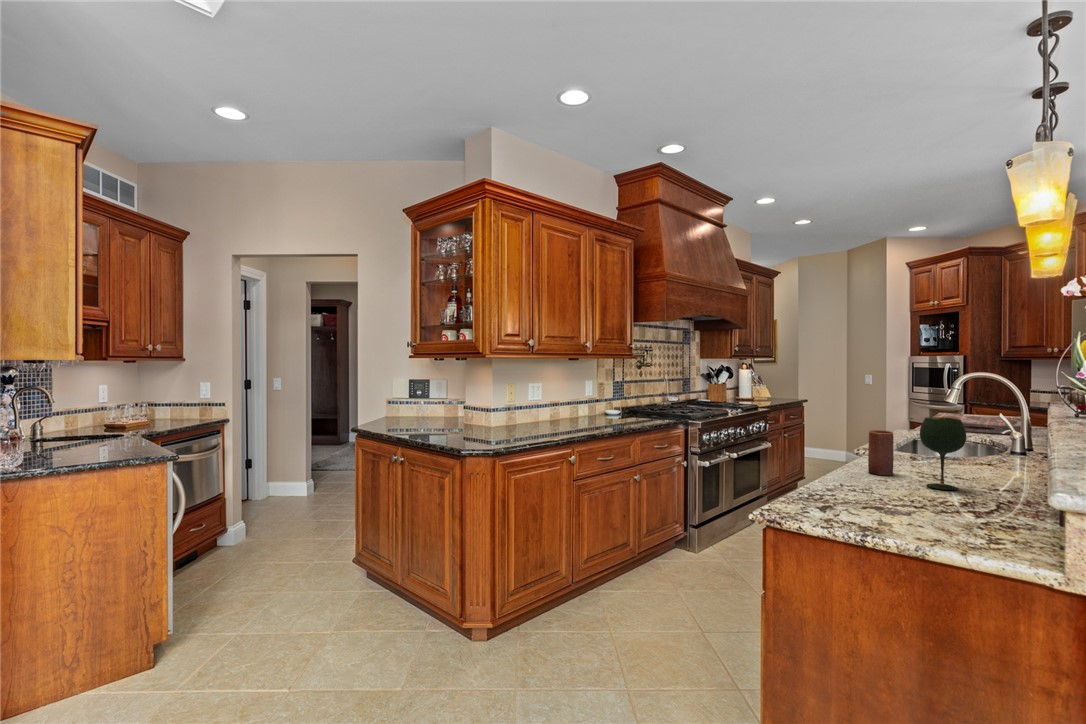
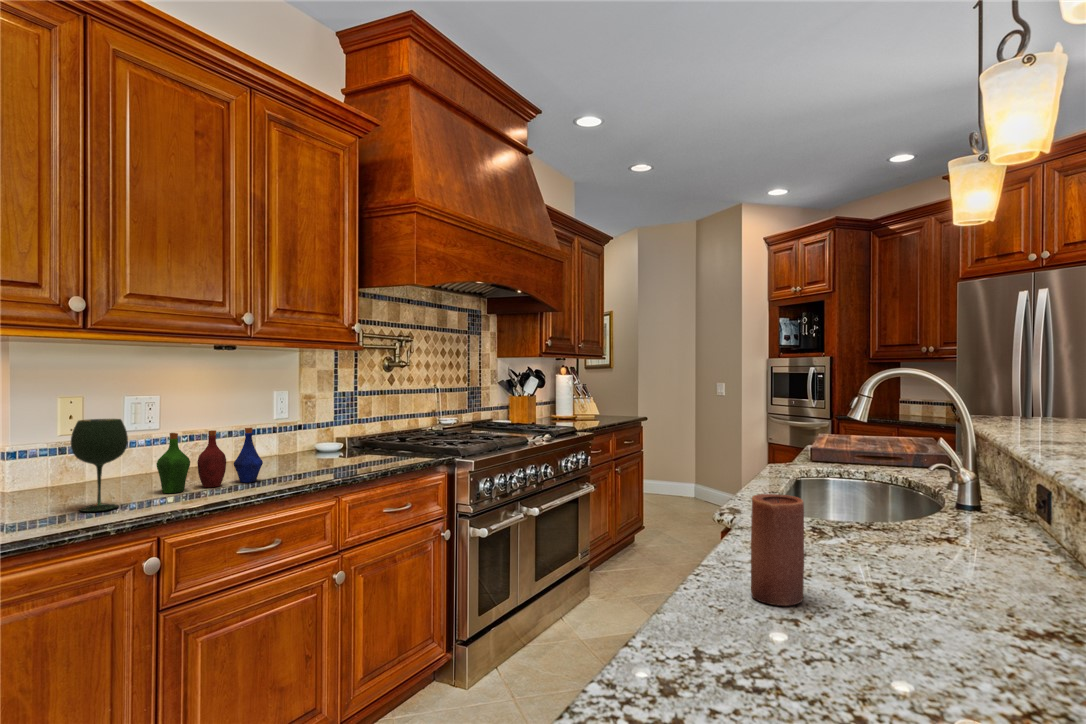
bottle: none [557,400,599,430] -> present [156,428,263,493]
wine glass: present [920,417,966,490] -> present [71,419,128,512]

